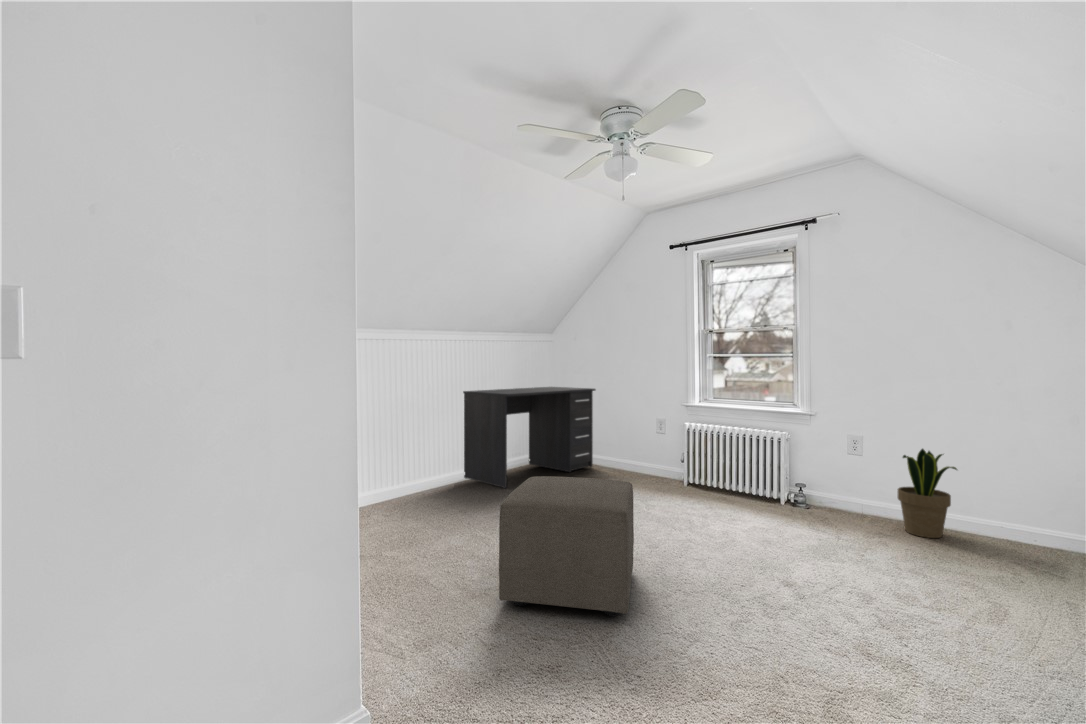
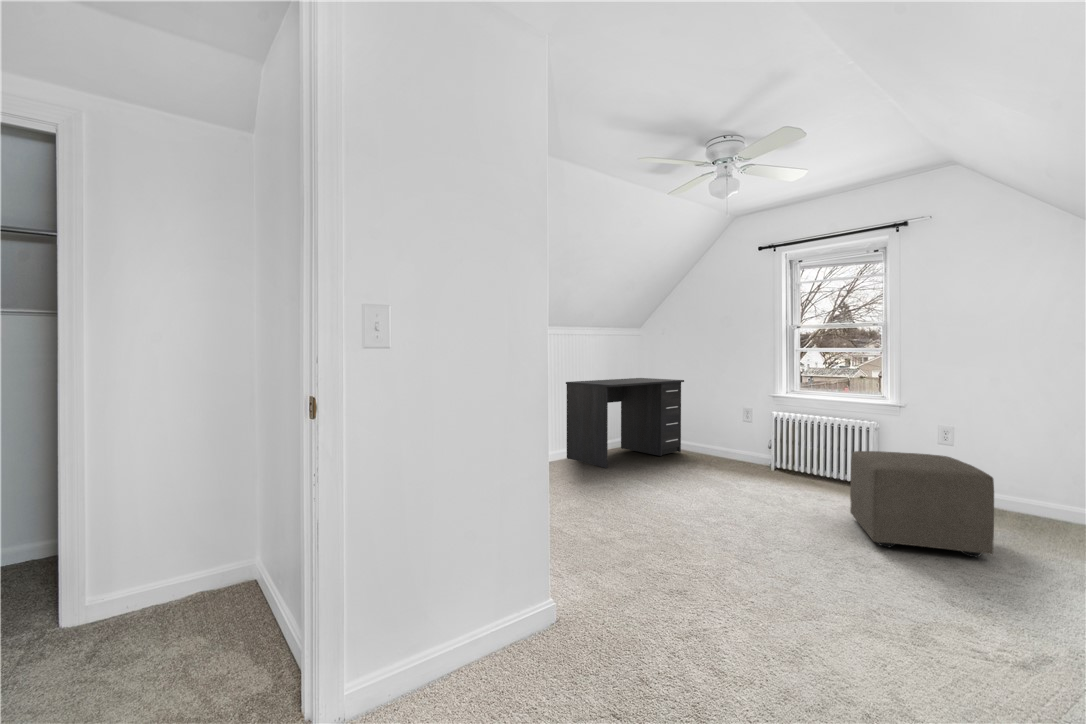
potted plant: present [898,449,957,538] -> none [987,439,1050,523]
ottoman: present [499,476,634,616] -> present [850,451,994,557]

